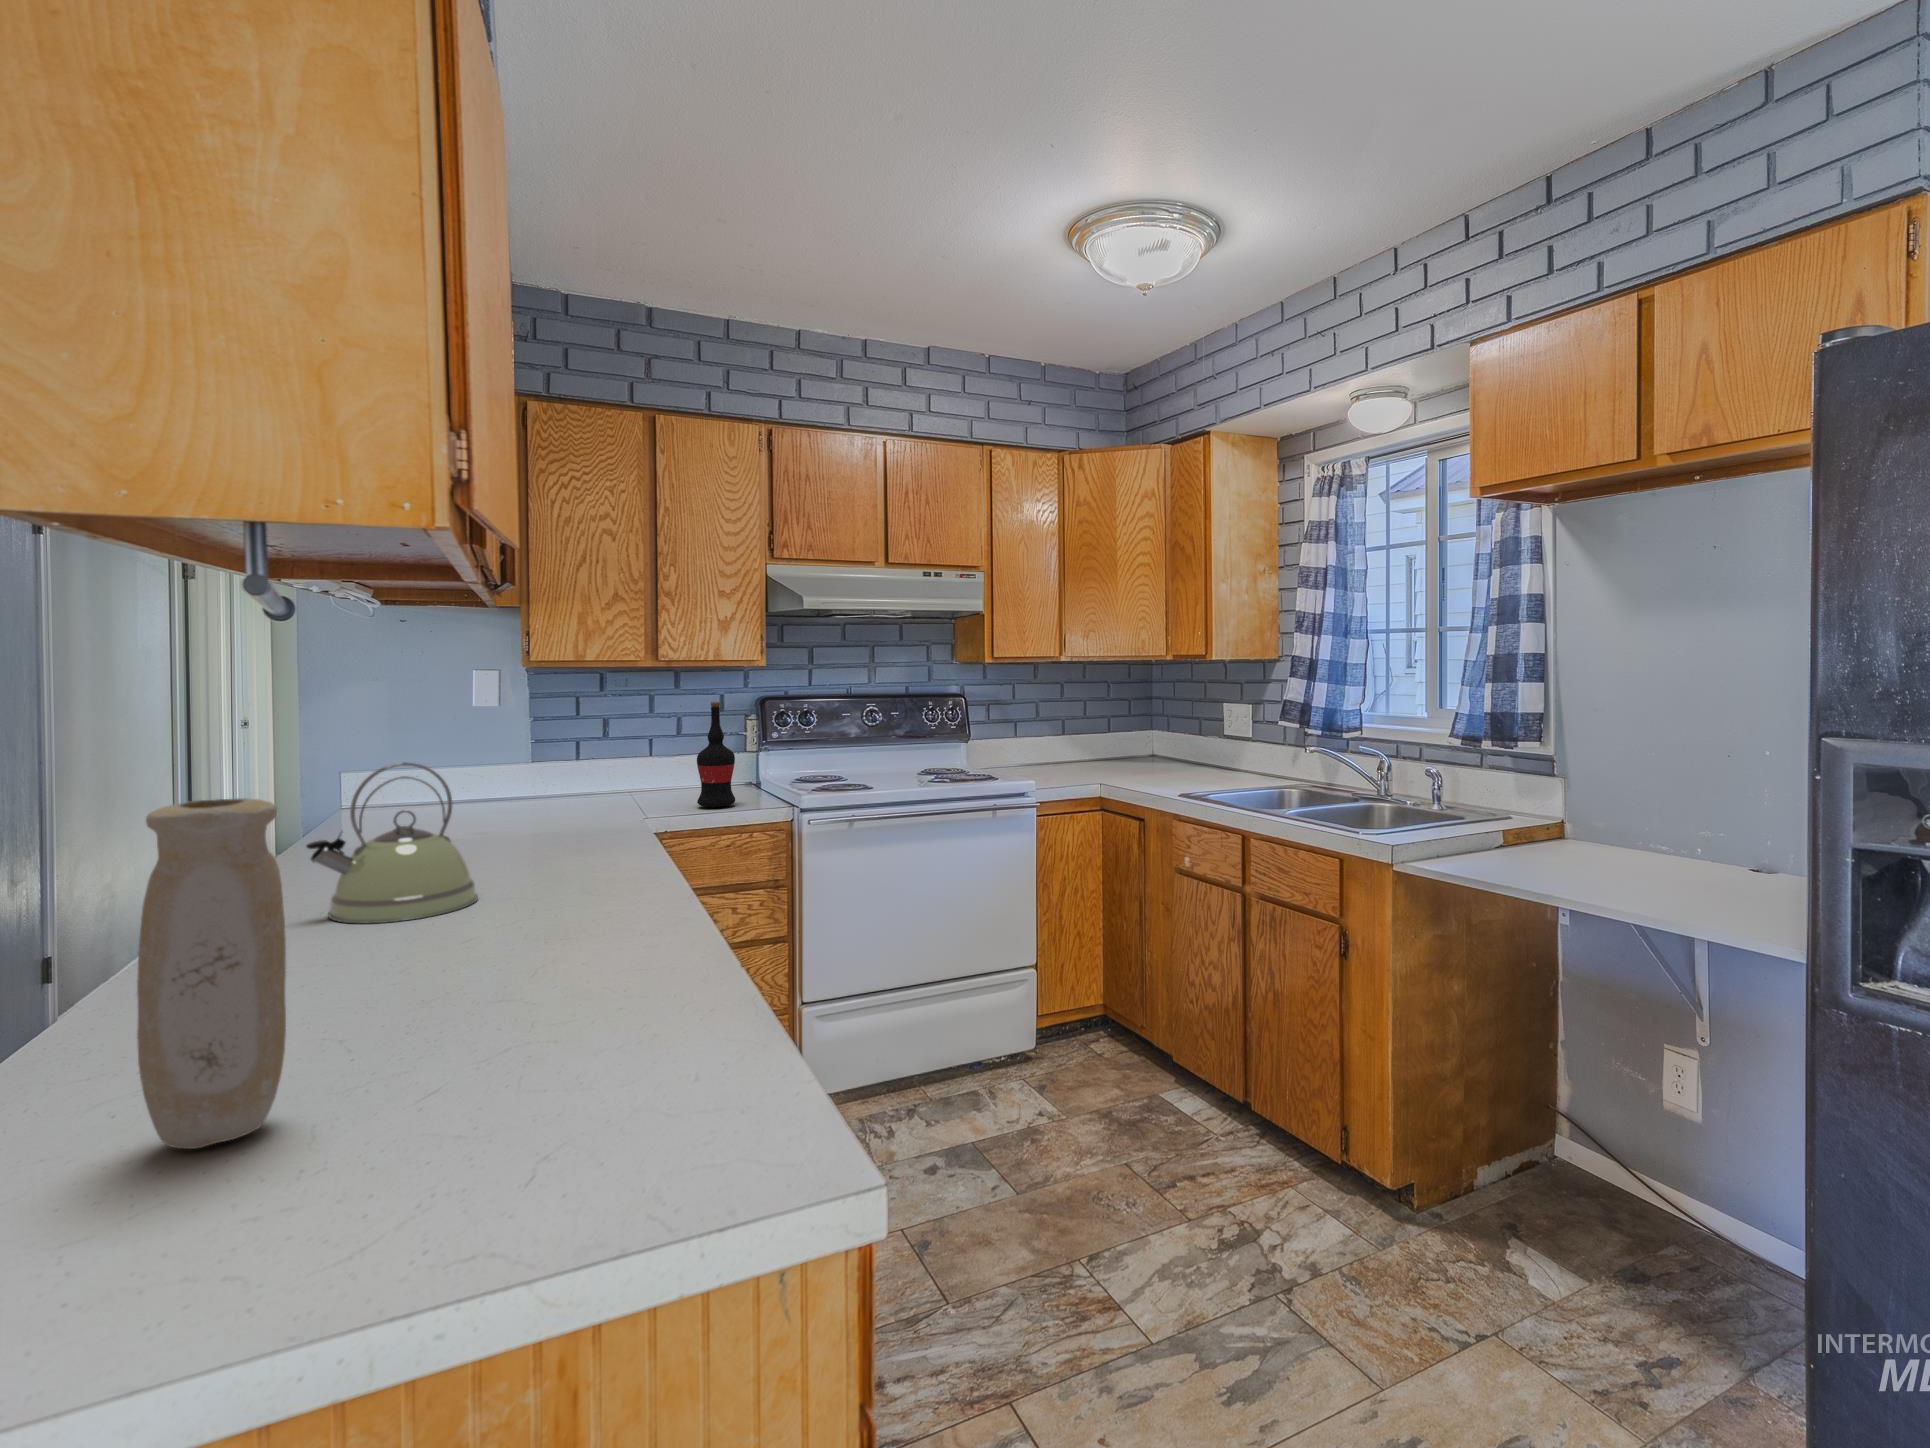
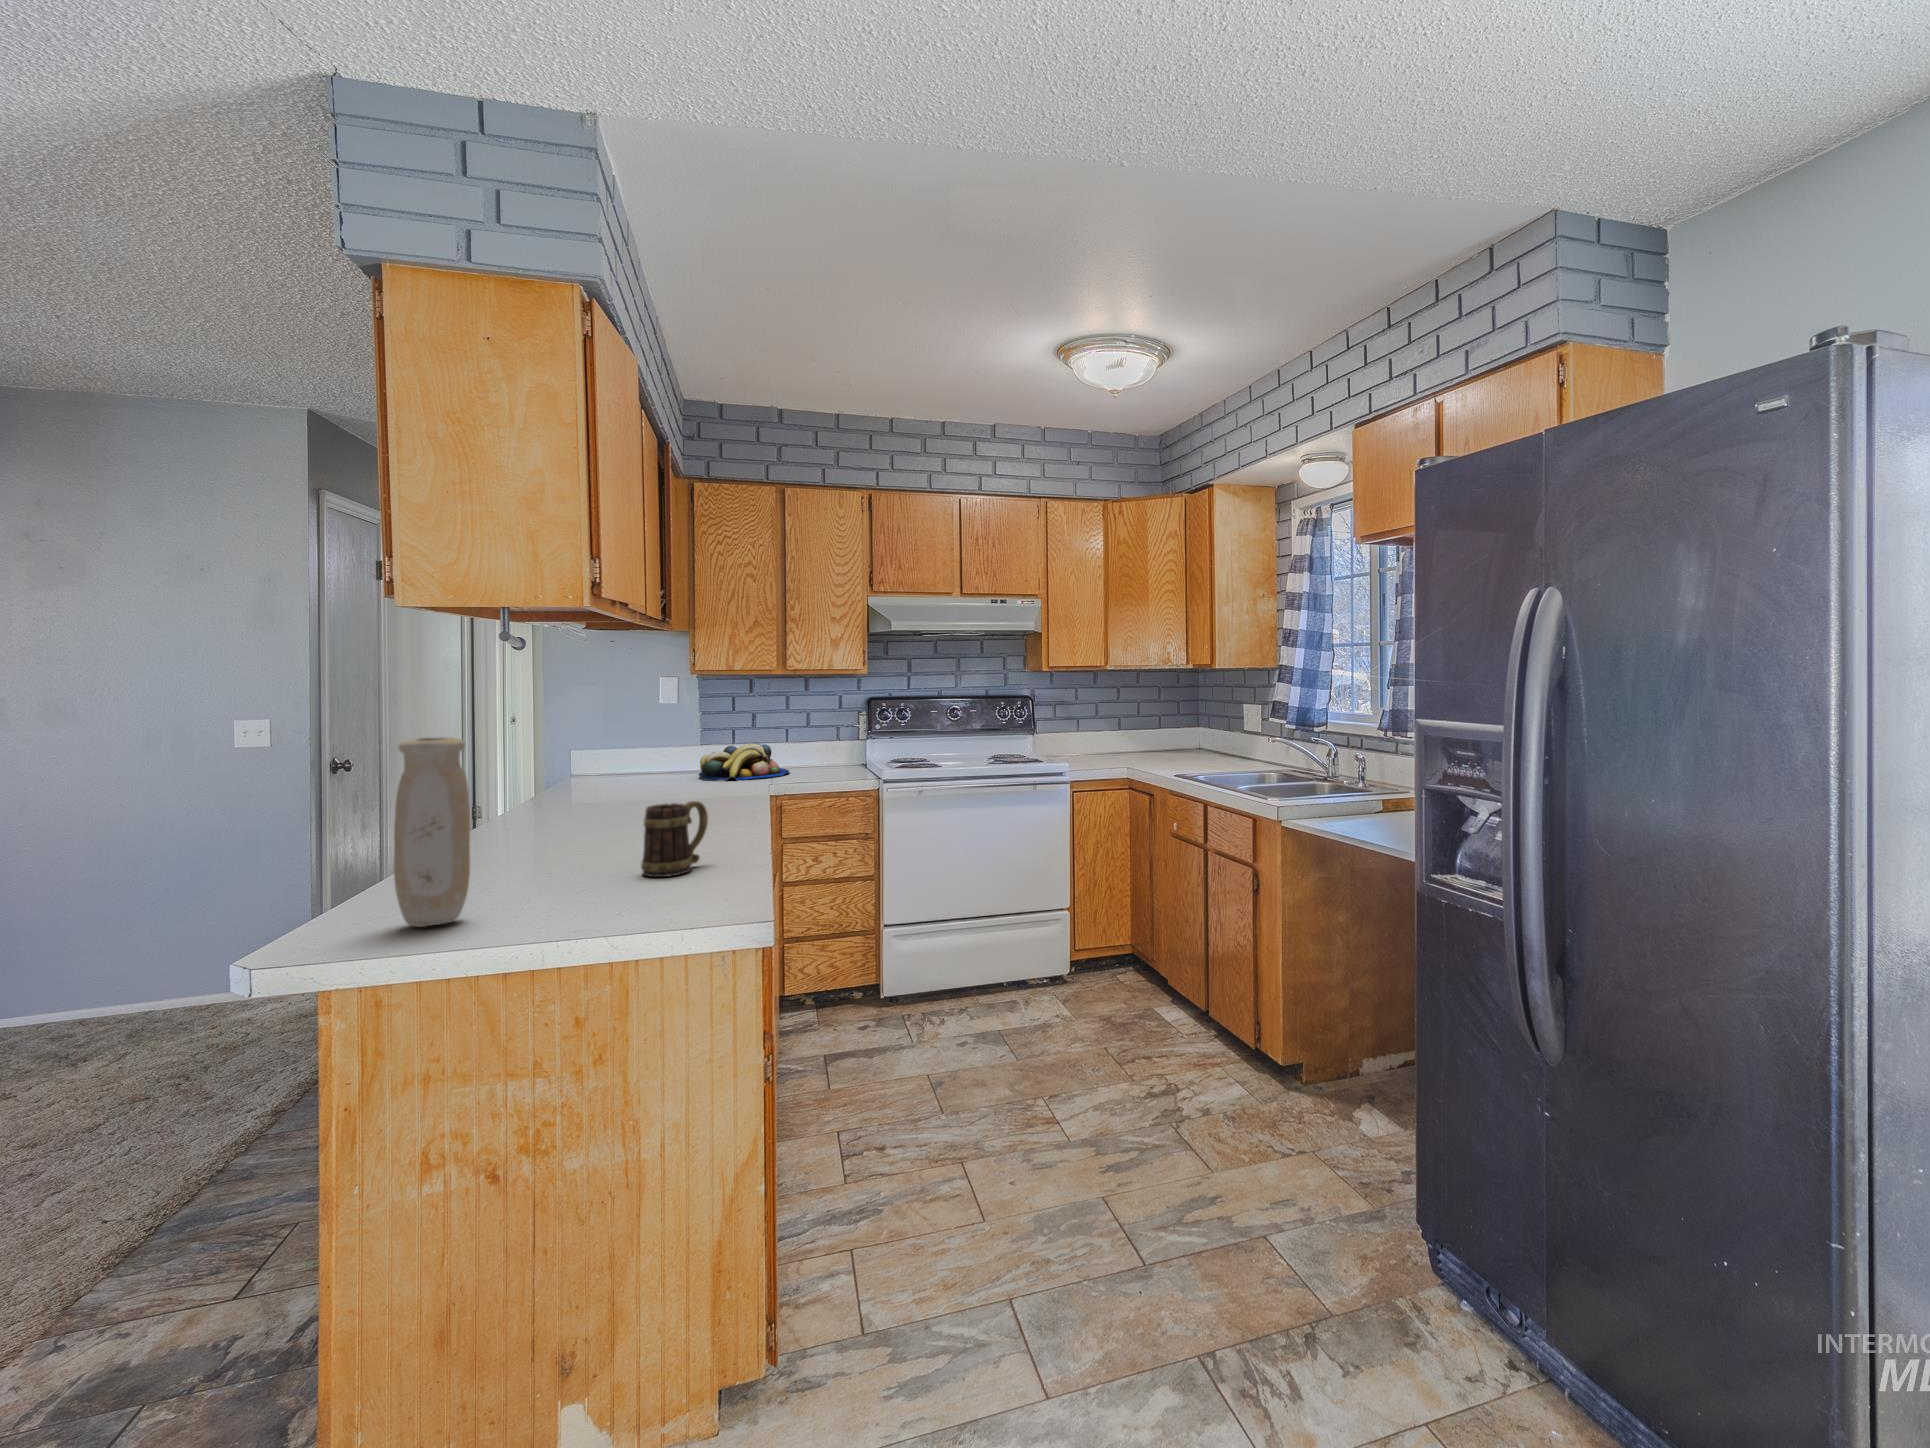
wine bottle: present [697,702,735,807] -> none [810,700,839,777]
fruit bowl: none [532,760,661,815] -> present [699,742,789,781]
kettle: present [306,762,478,923] -> none [523,734,631,837]
mug: none [552,875,651,1002] -> present [641,801,708,877]

